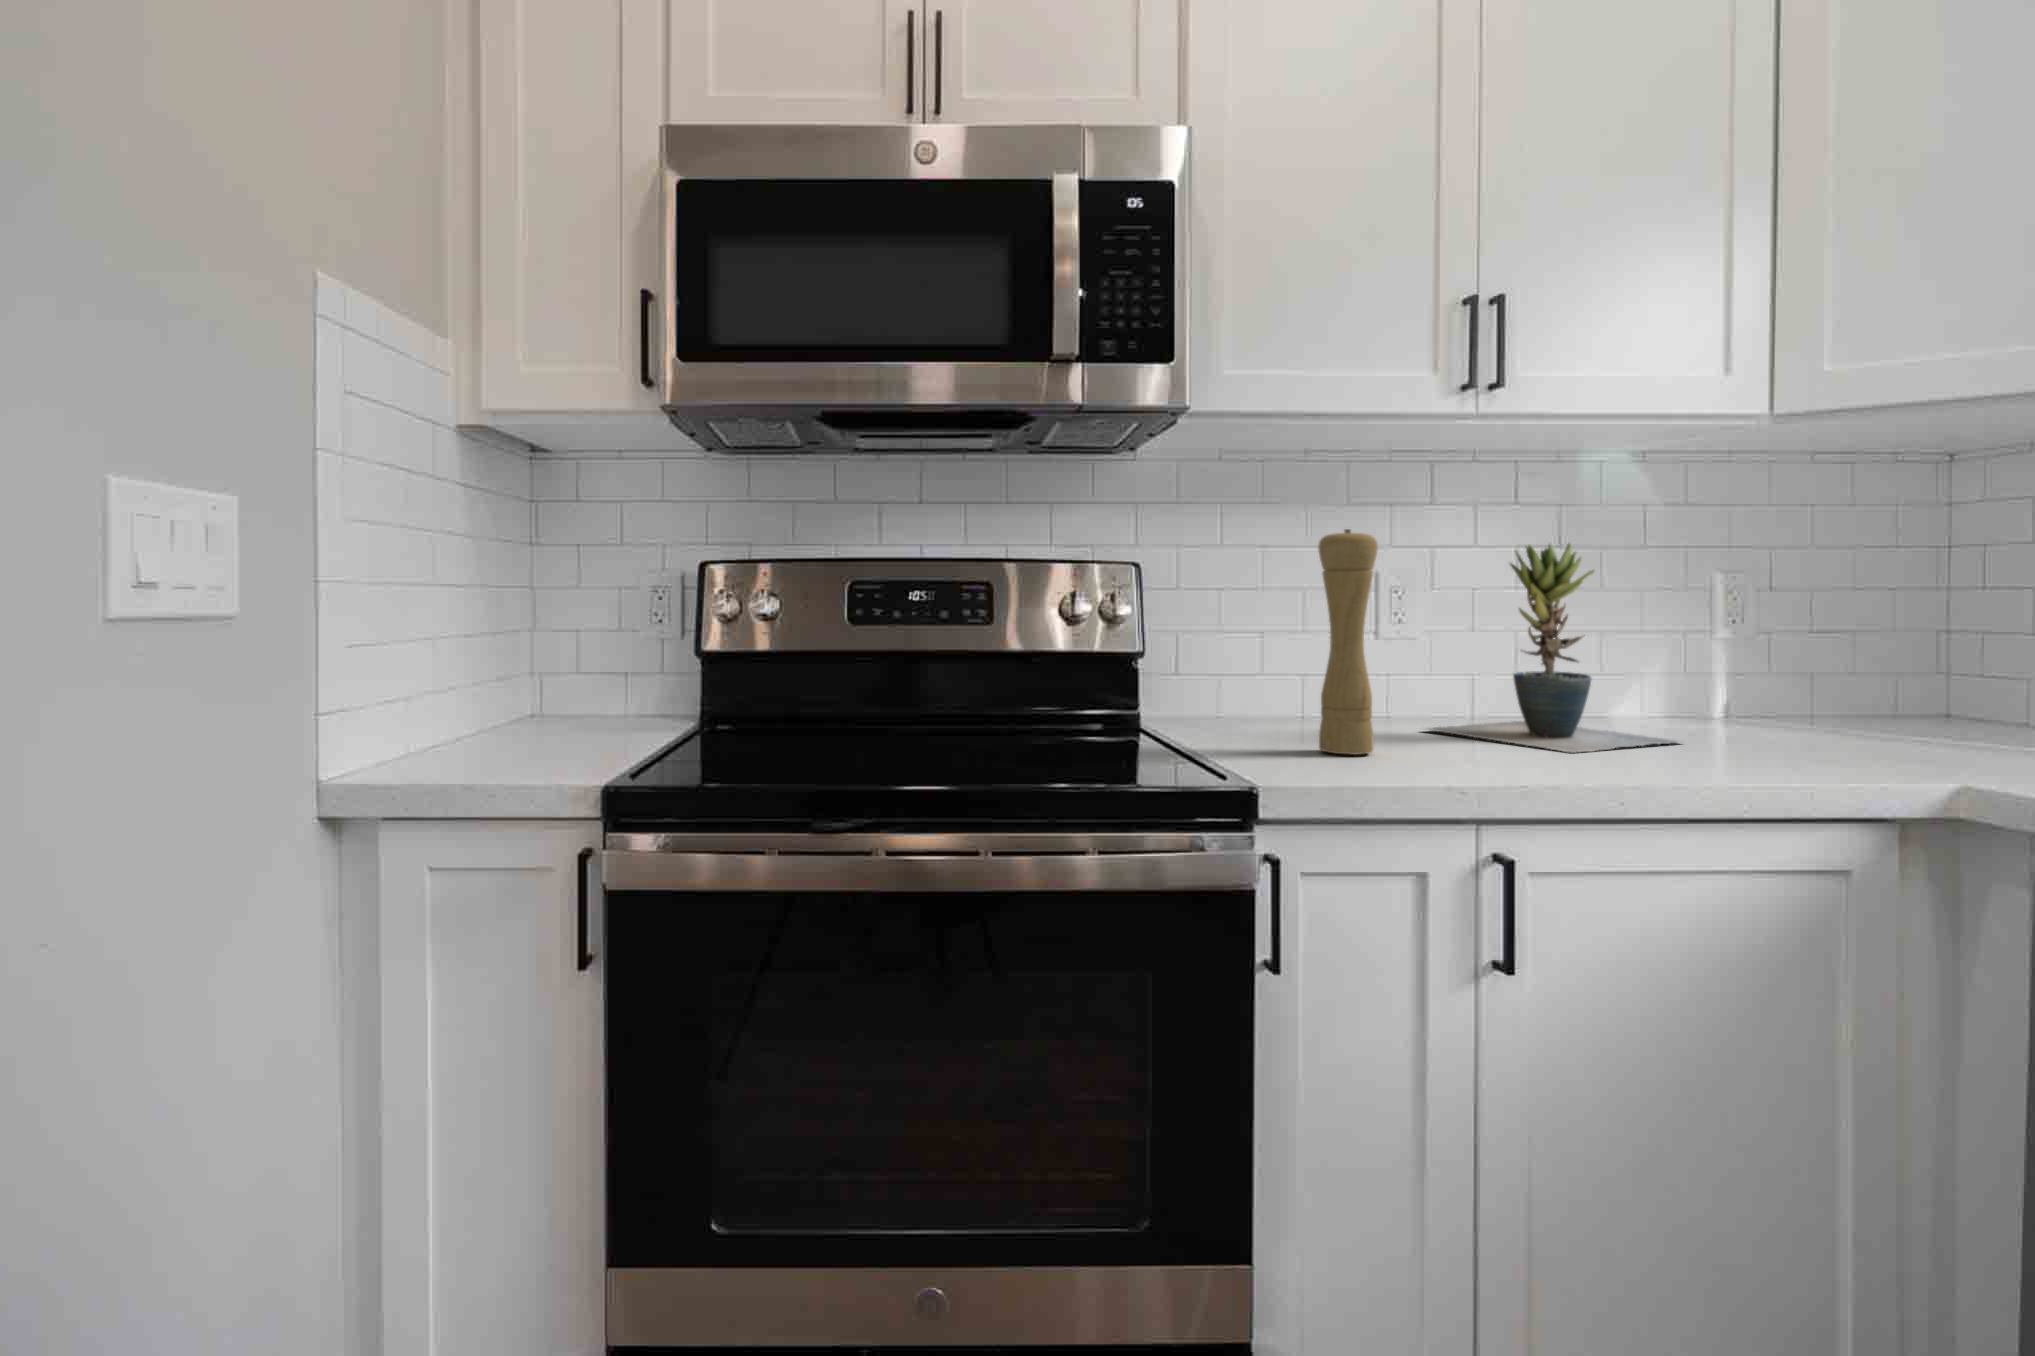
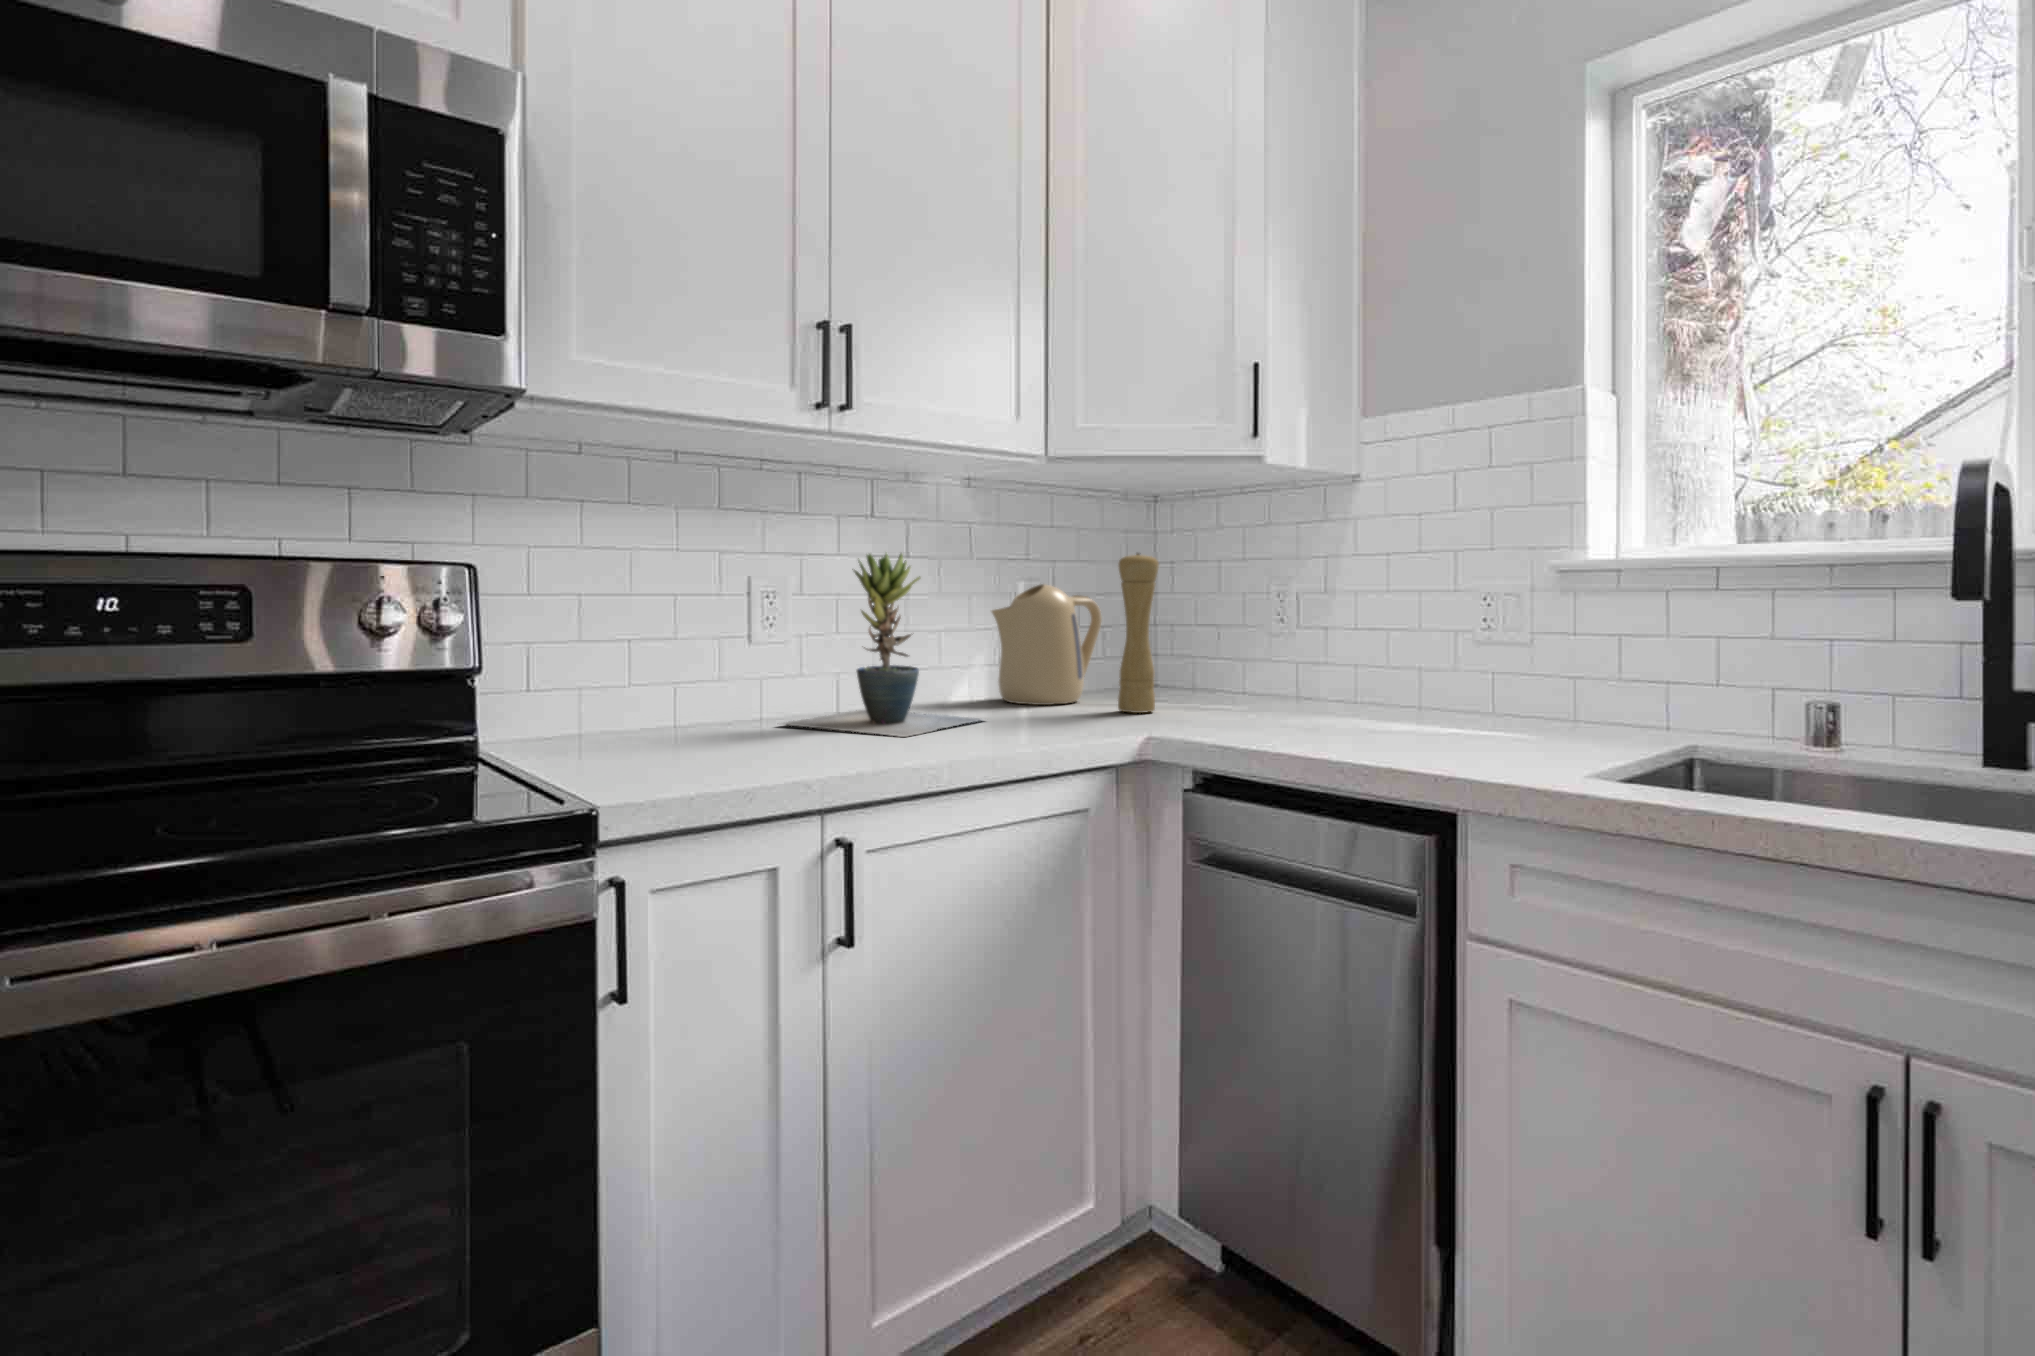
pepper mill: present [1318,529,1378,755] -> present [1118,553,1159,713]
kettle: none [1692,577,1869,731] -> present [992,584,1102,705]

